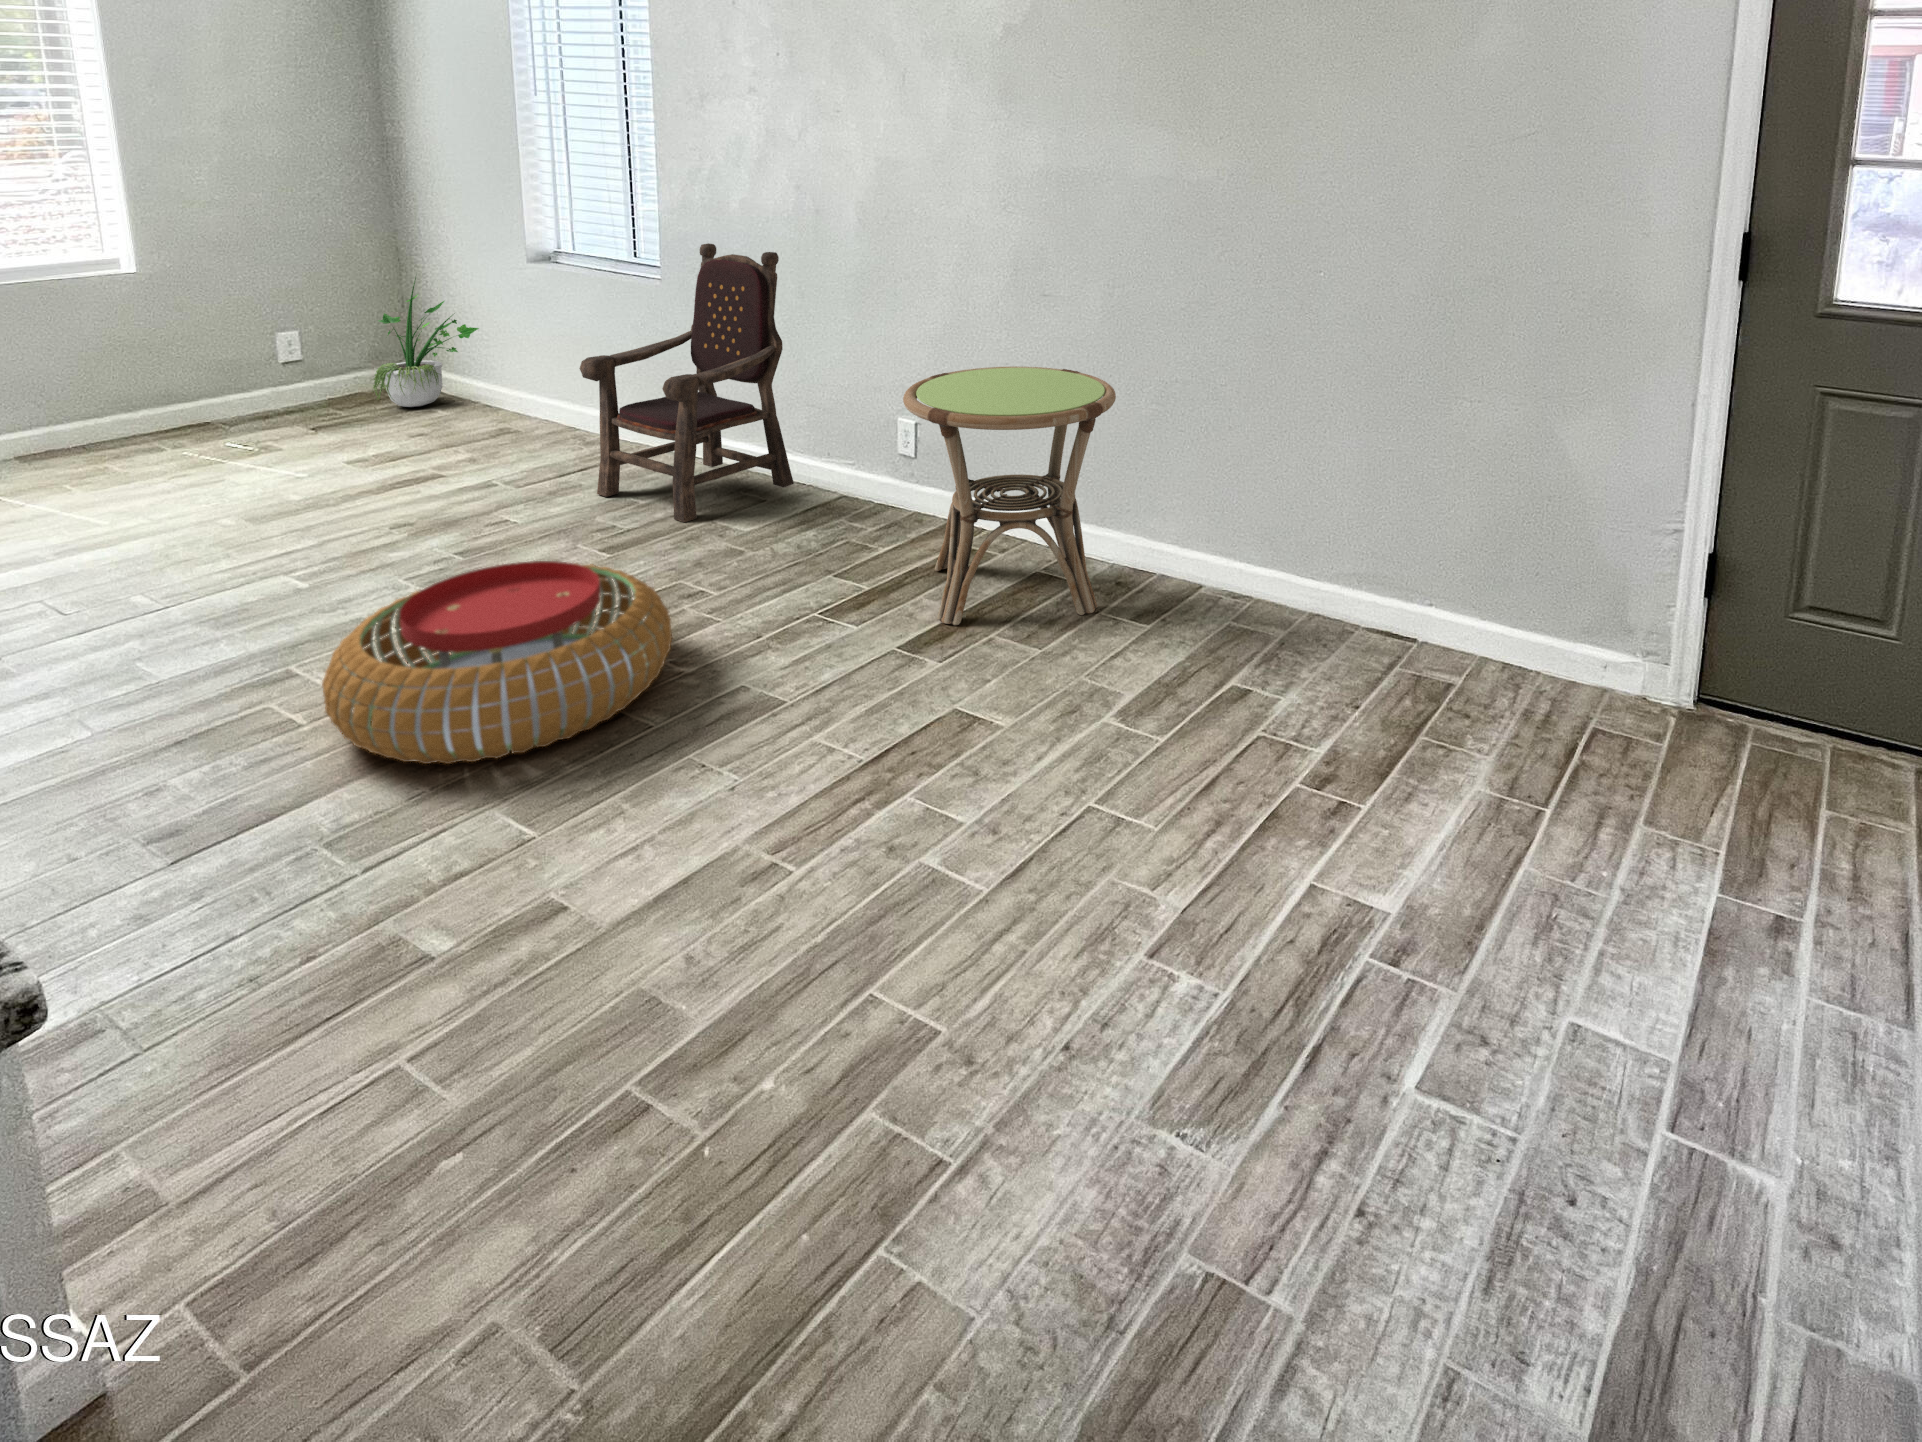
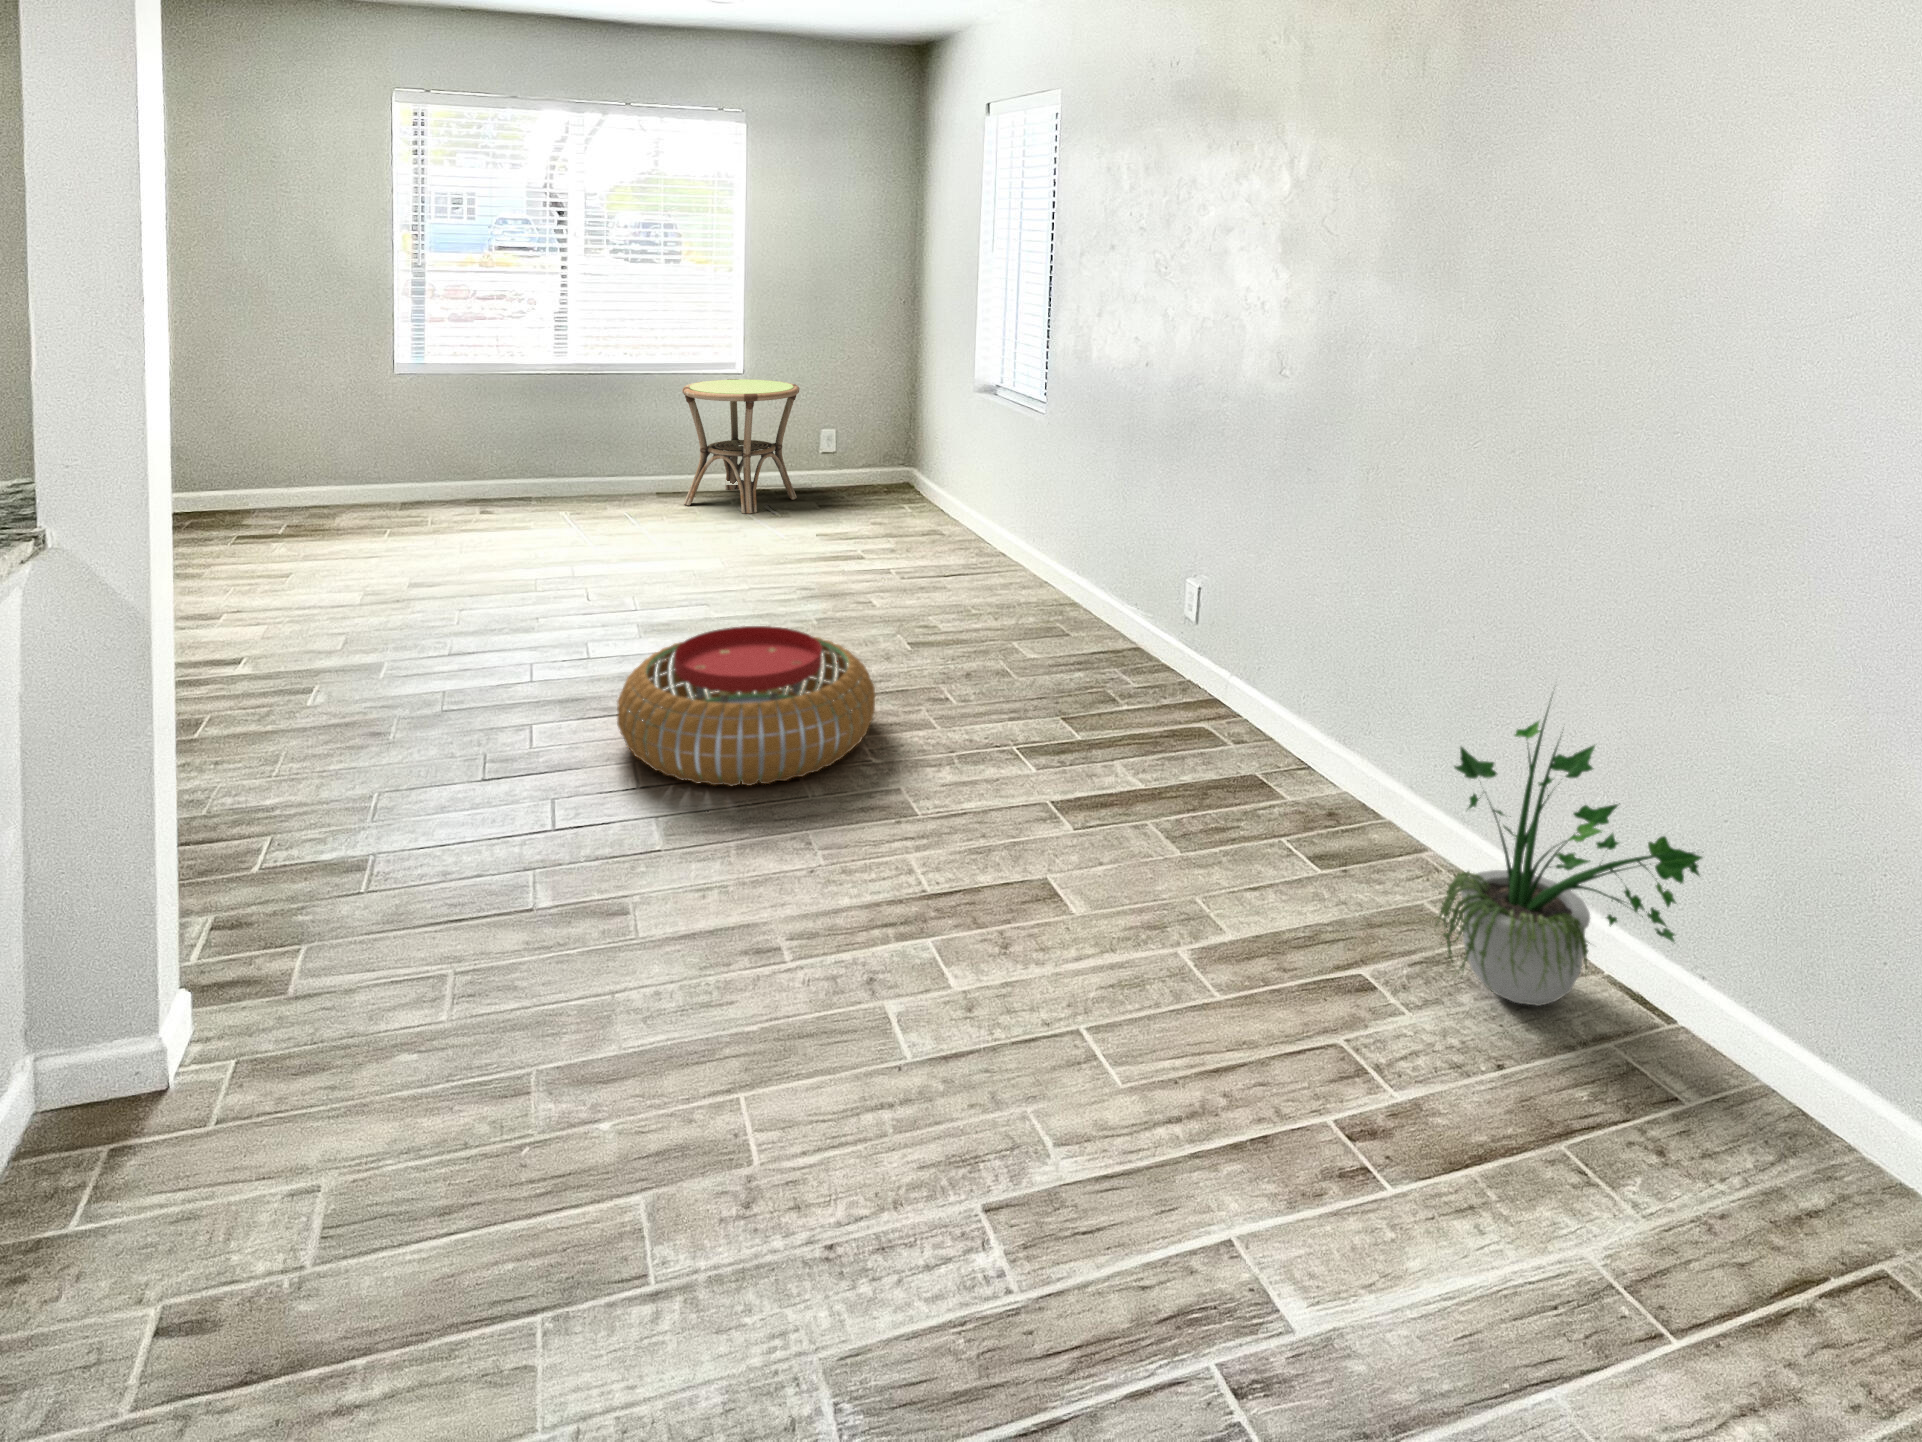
armchair: present [579,243,794,522] -> none [944,378,1111,635]
potted plant: present [373,278,479,407] -> present [1436,701,1702,1006]
side table: present [903,366,1116,625] -> present [682,379,799,514]

